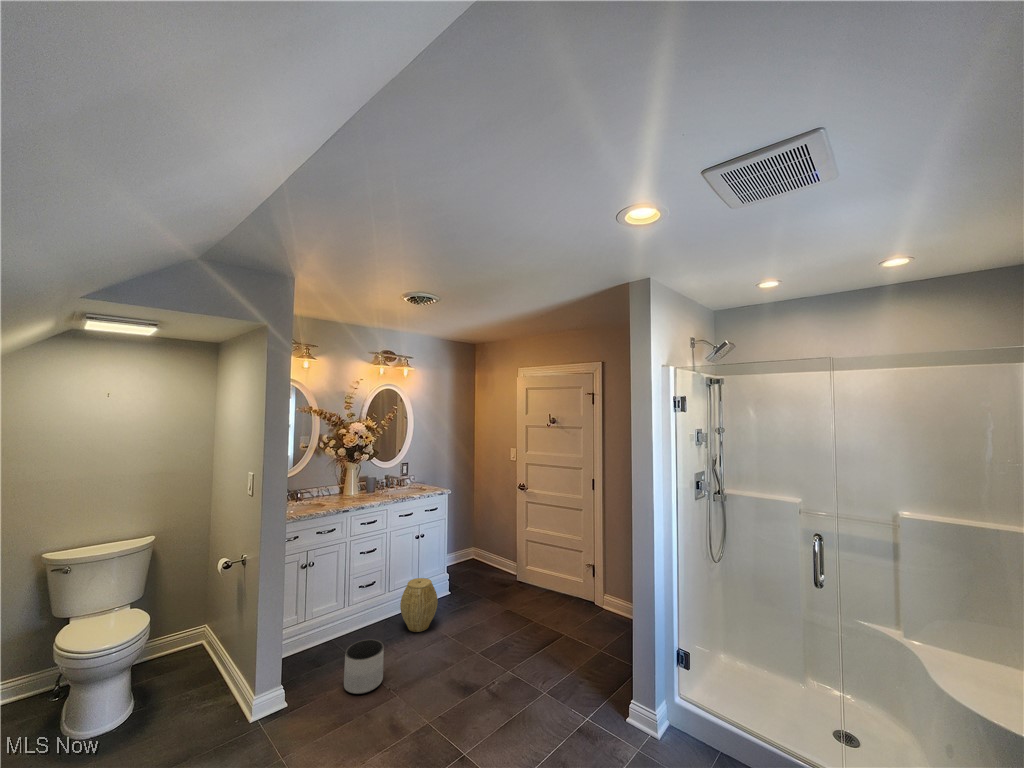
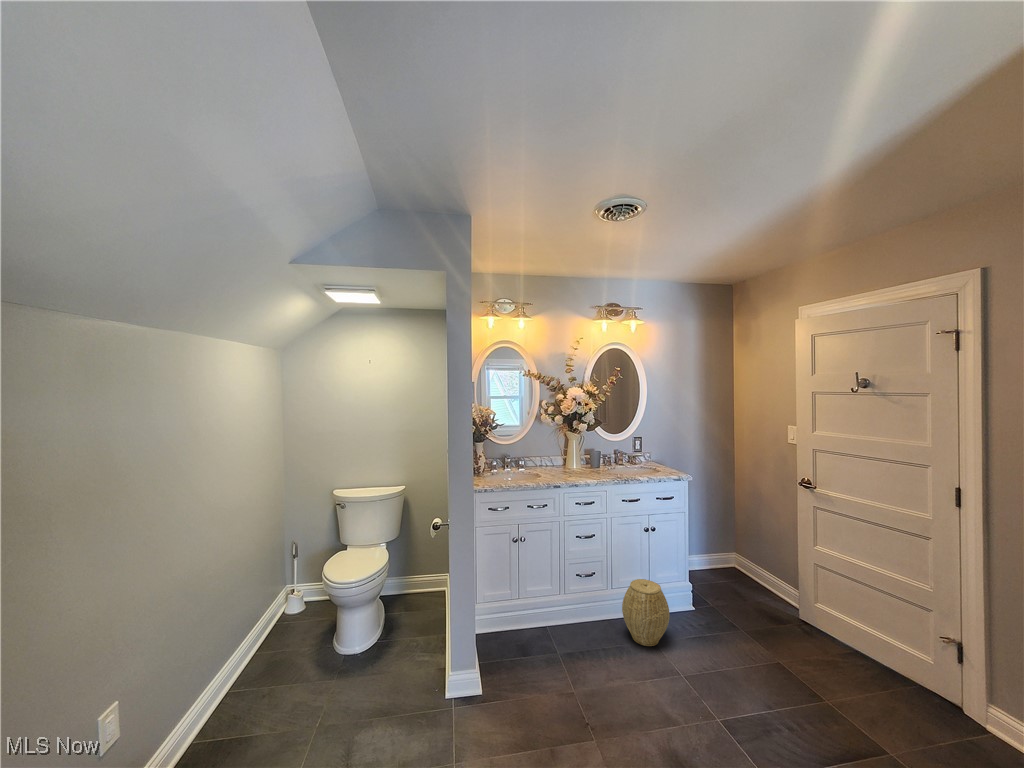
planter: present [344,639,384,694] -> none [546,637,590,702]

